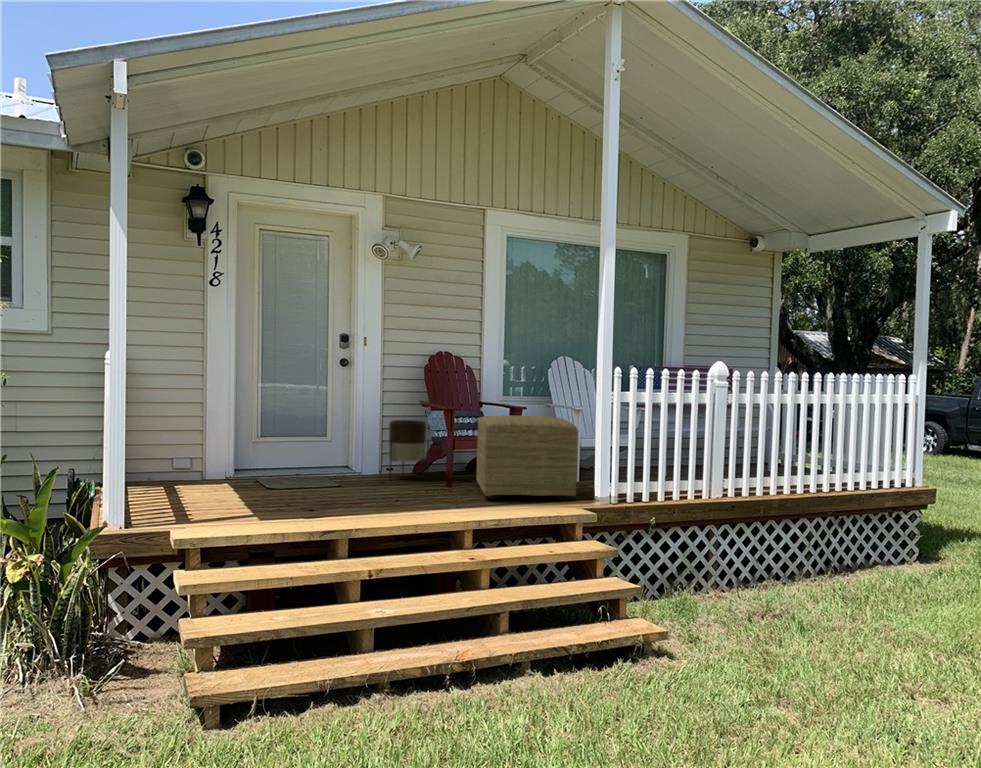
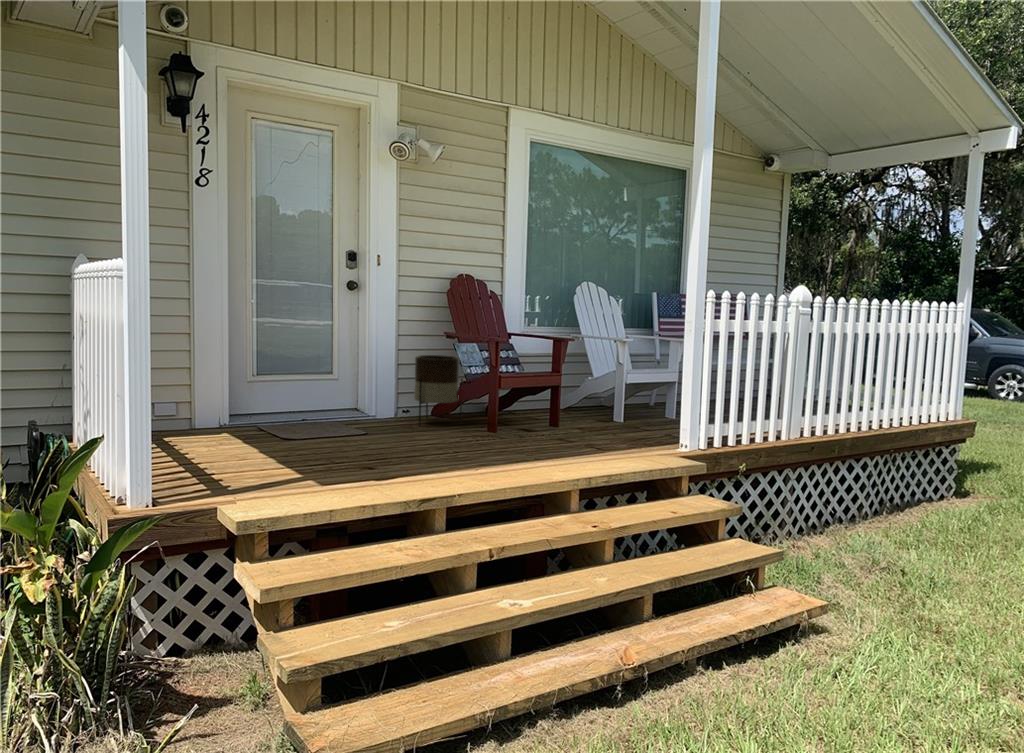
ottoman: present [476,415,578,501] -> none [530,351,664,450]

